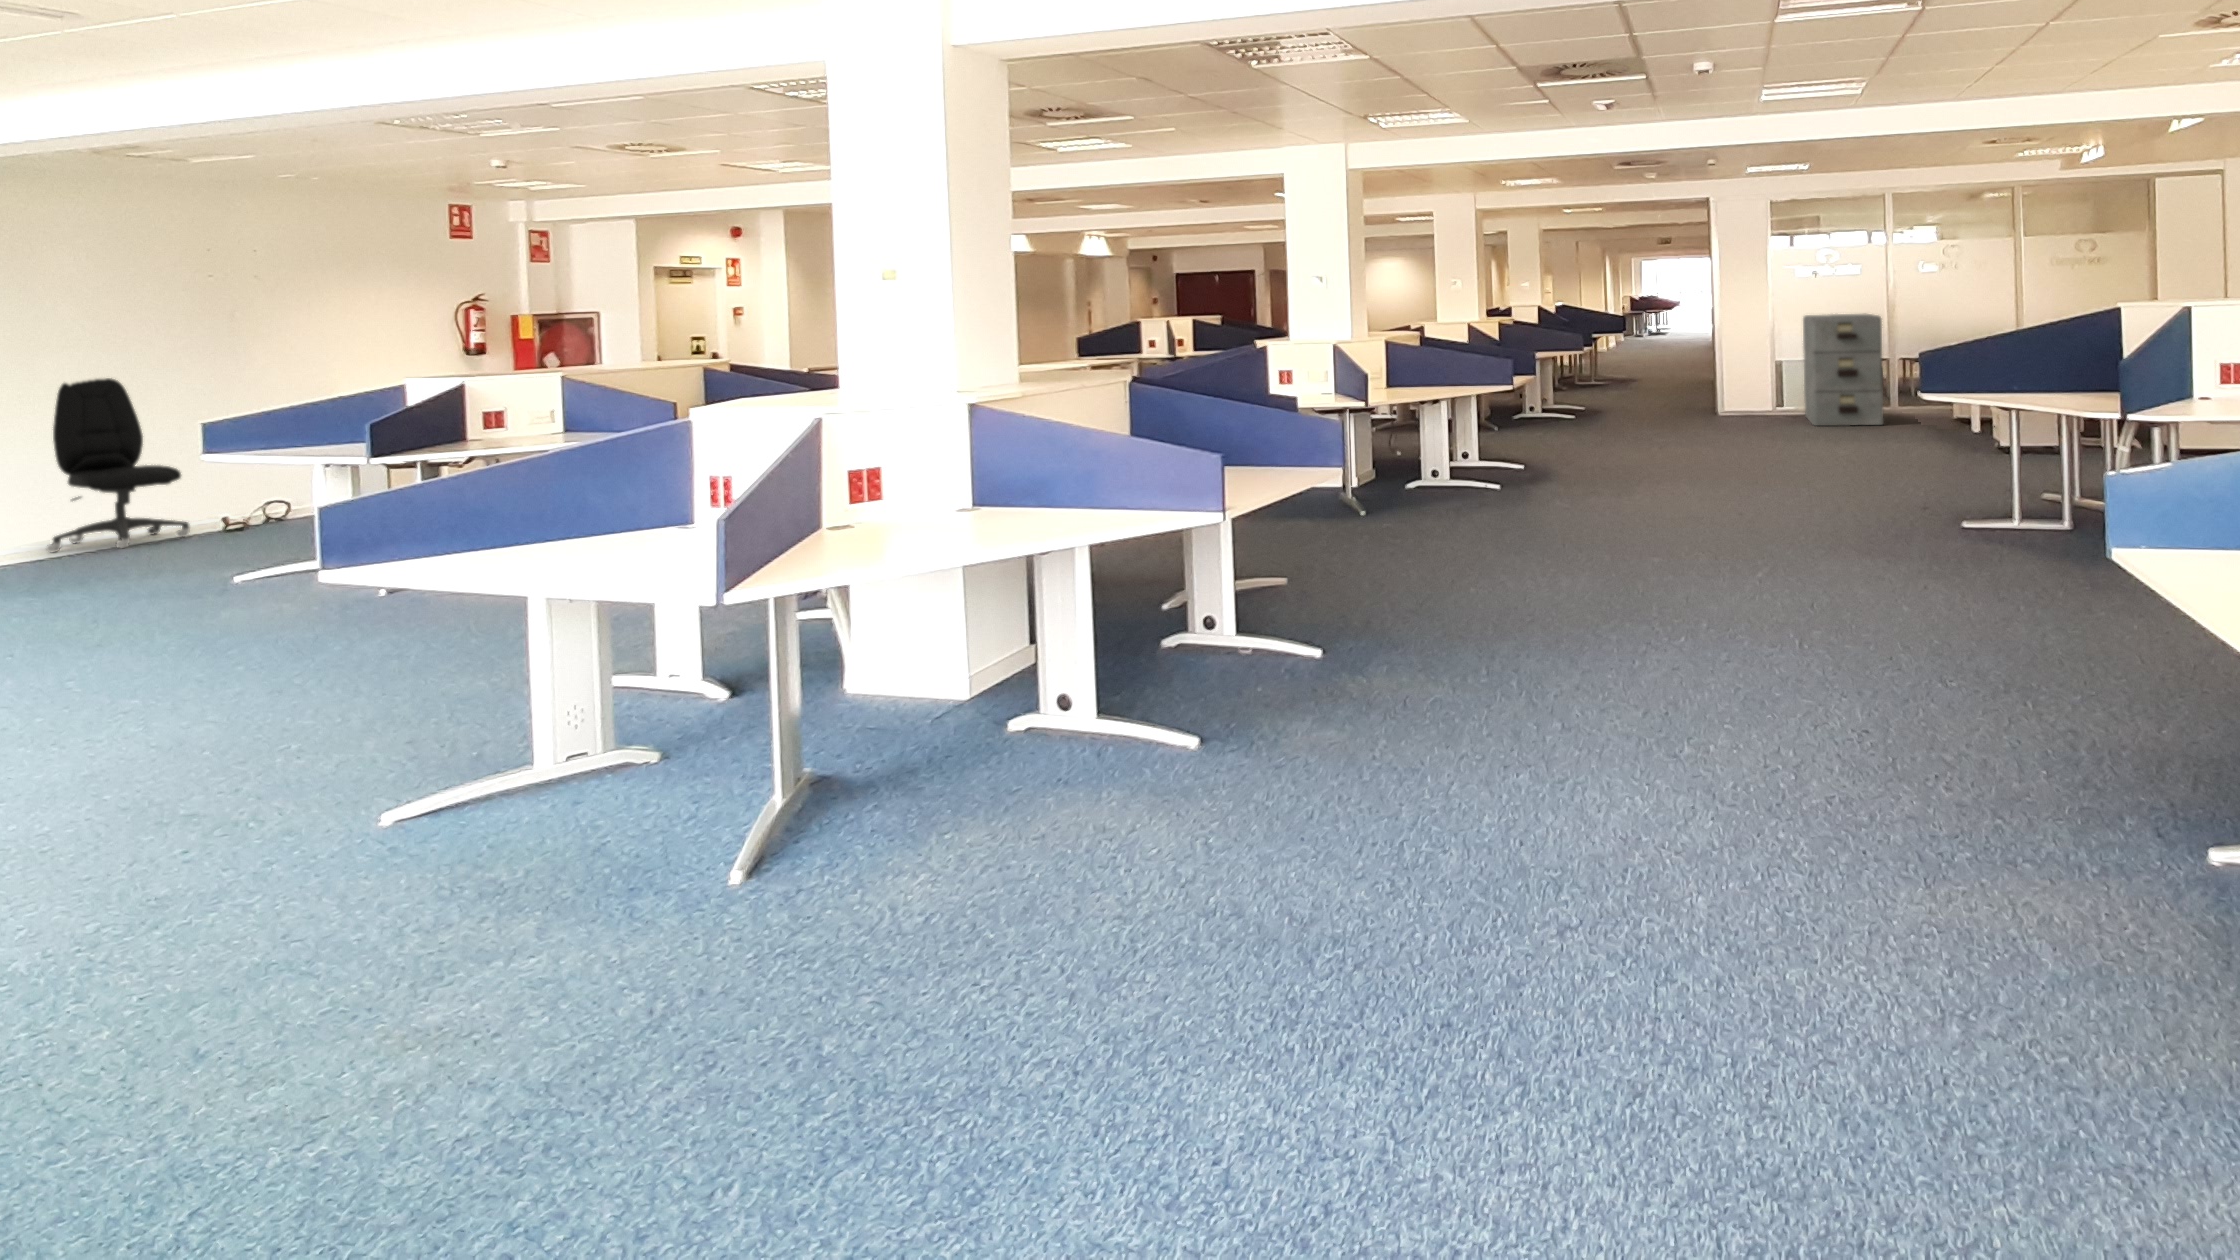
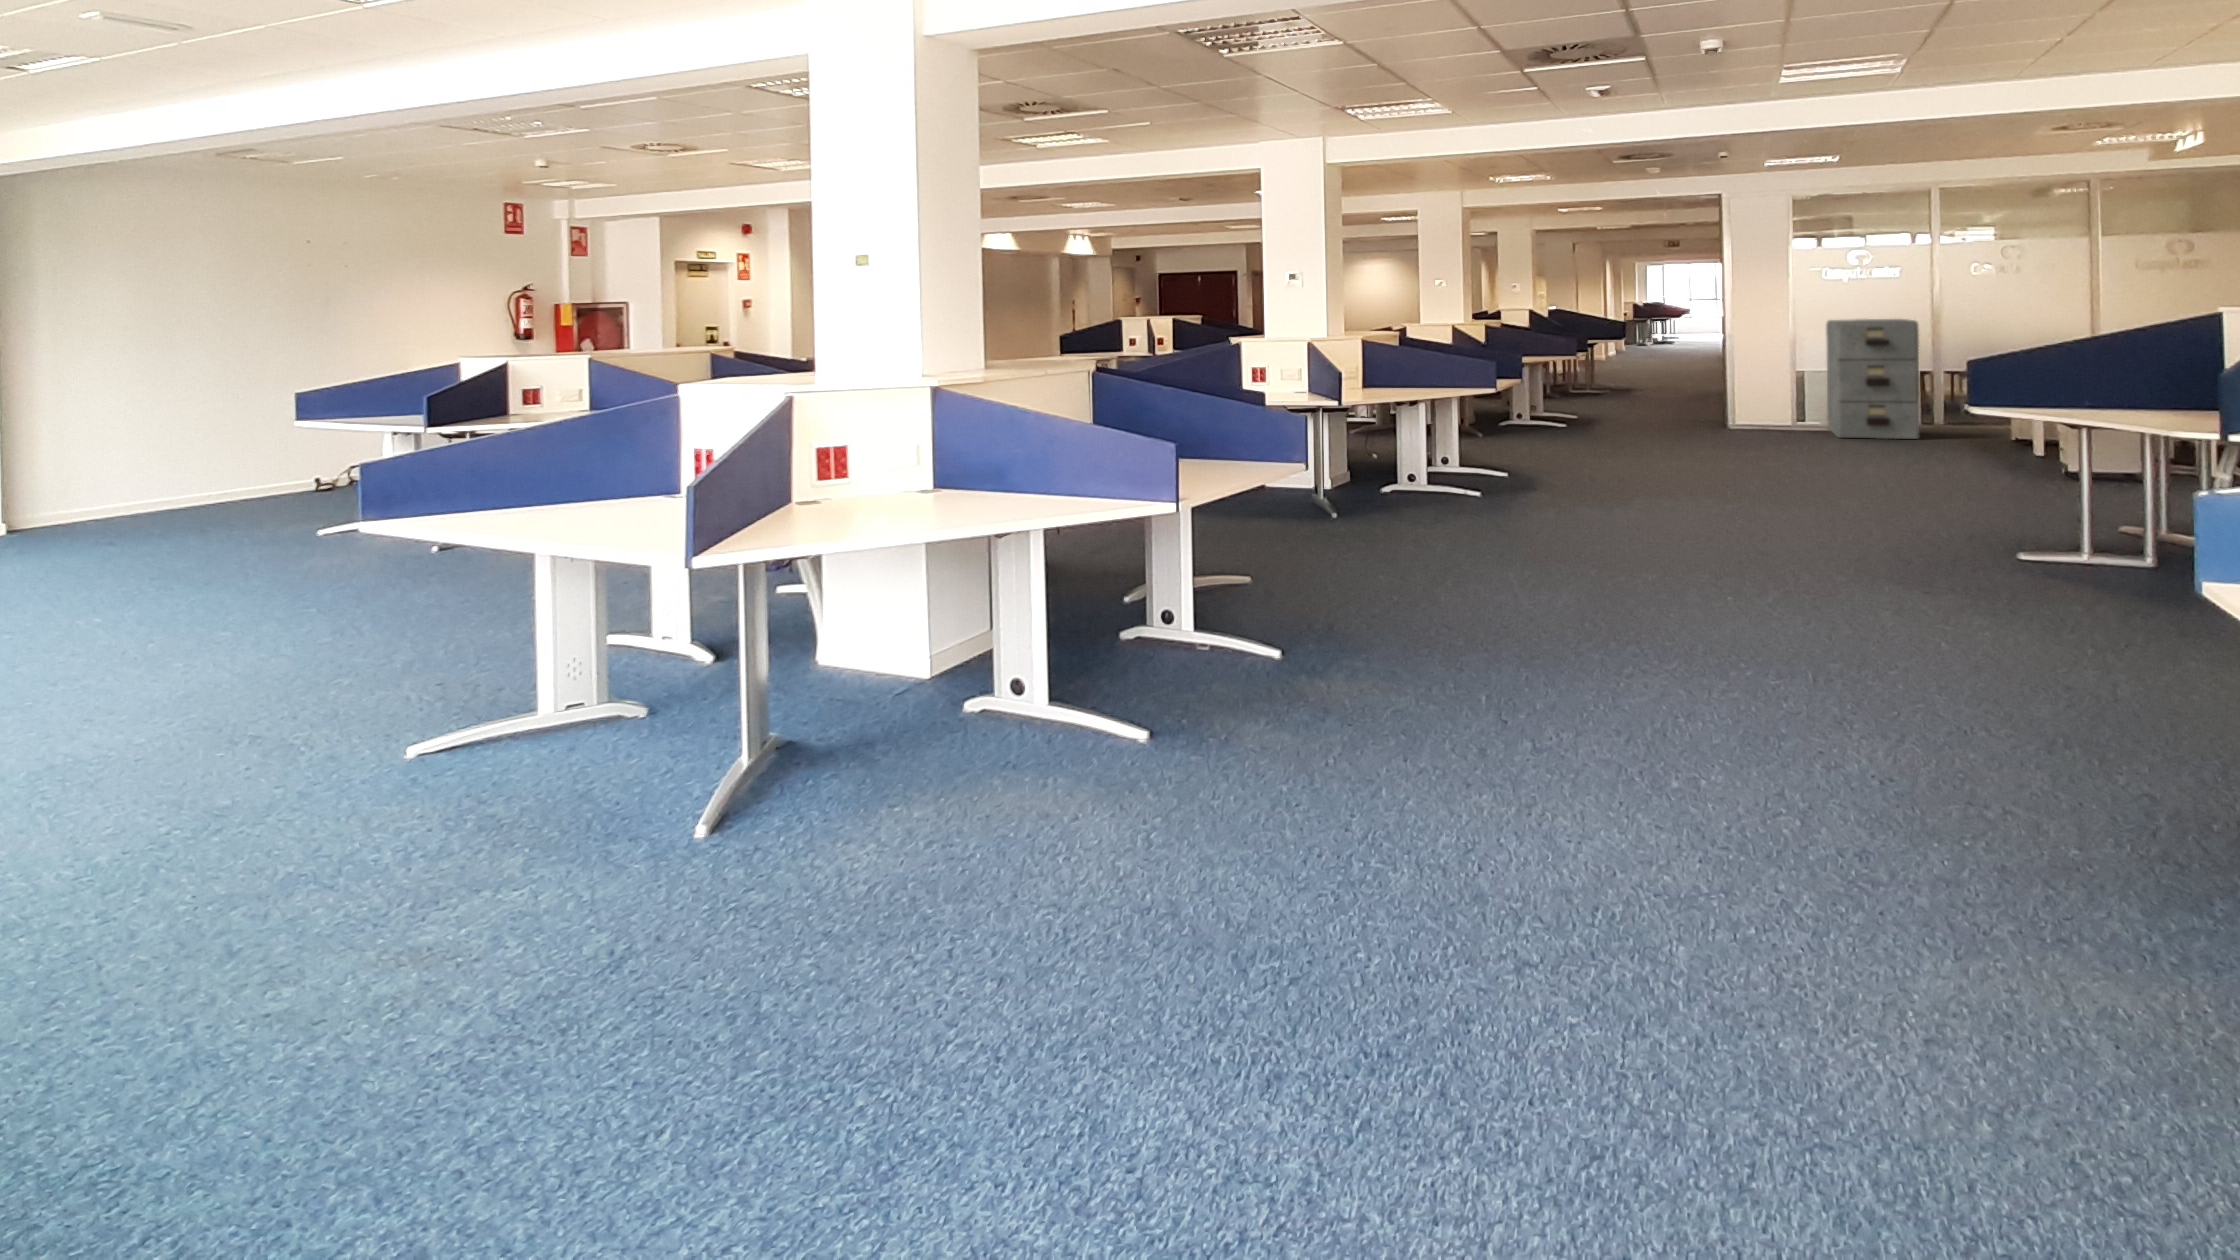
office chair: present [47,378,190,552] -> none [199,358,308,505]

